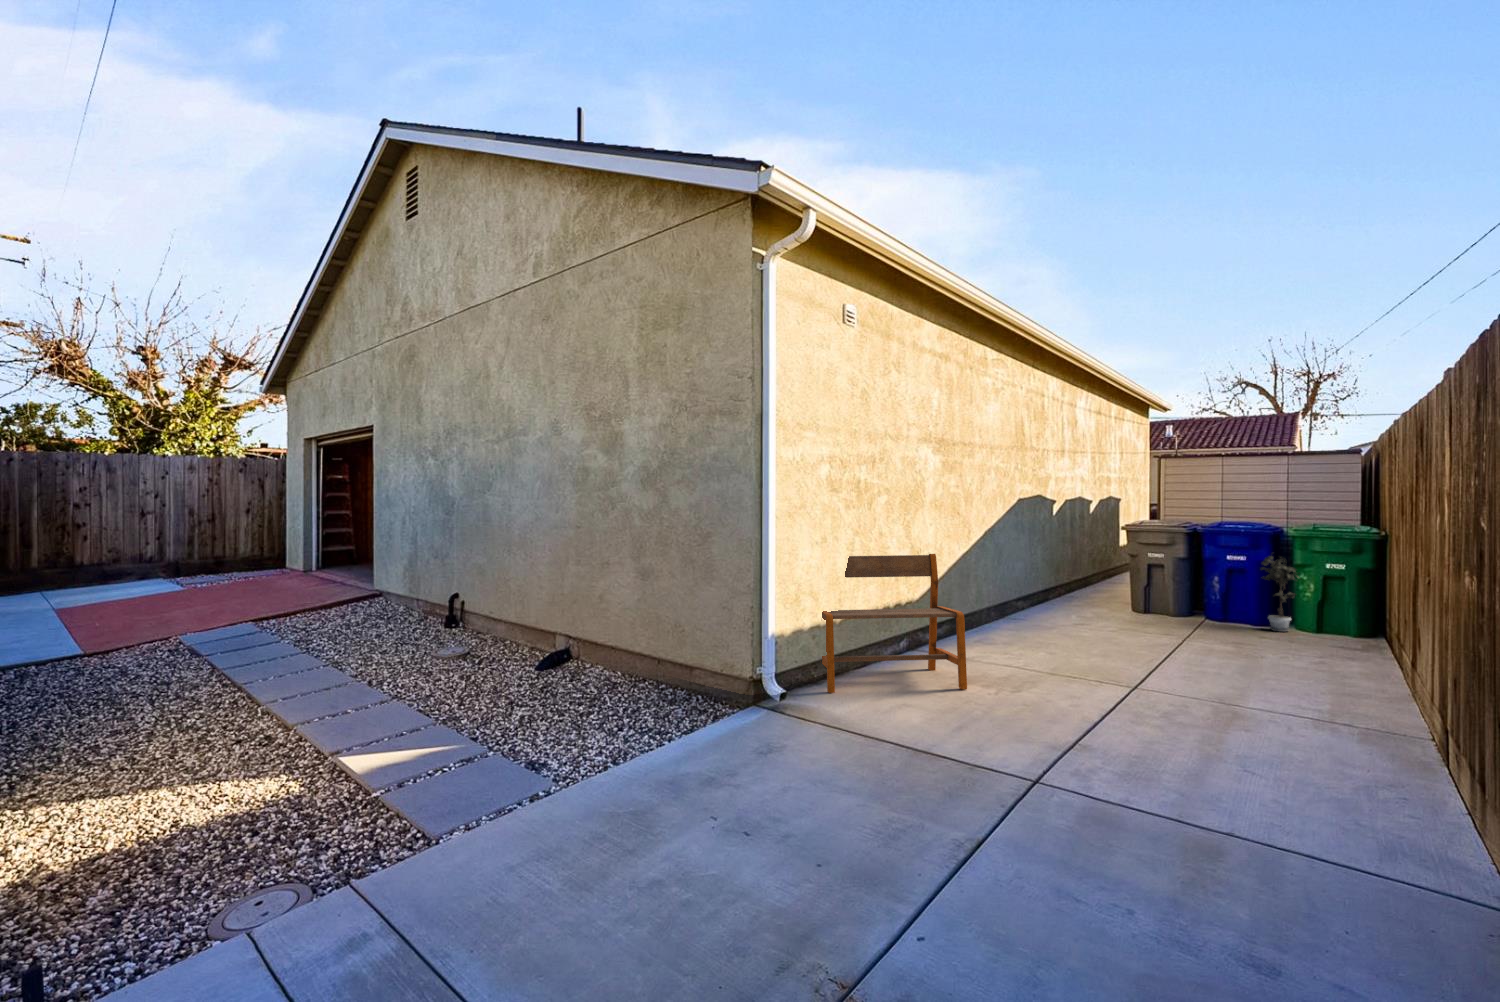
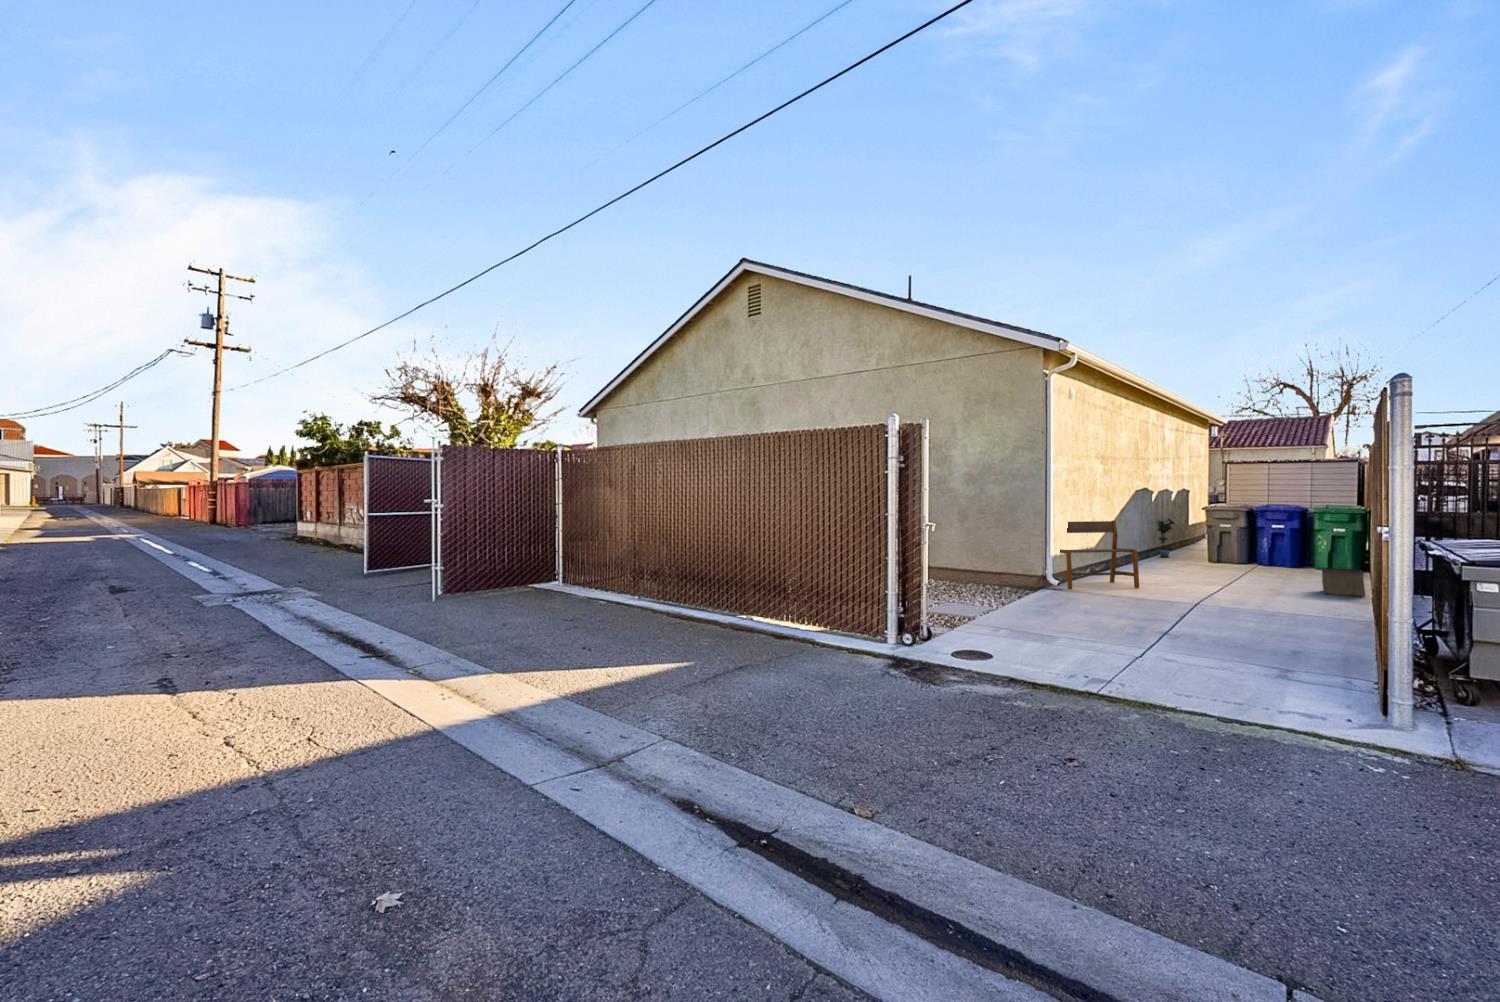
potted plant: present [1261,556,1298,632] -> present [1157,519,1174,558]
storage bin: none [1317,652,1413,722] -> present [1321,568,1365,597]

